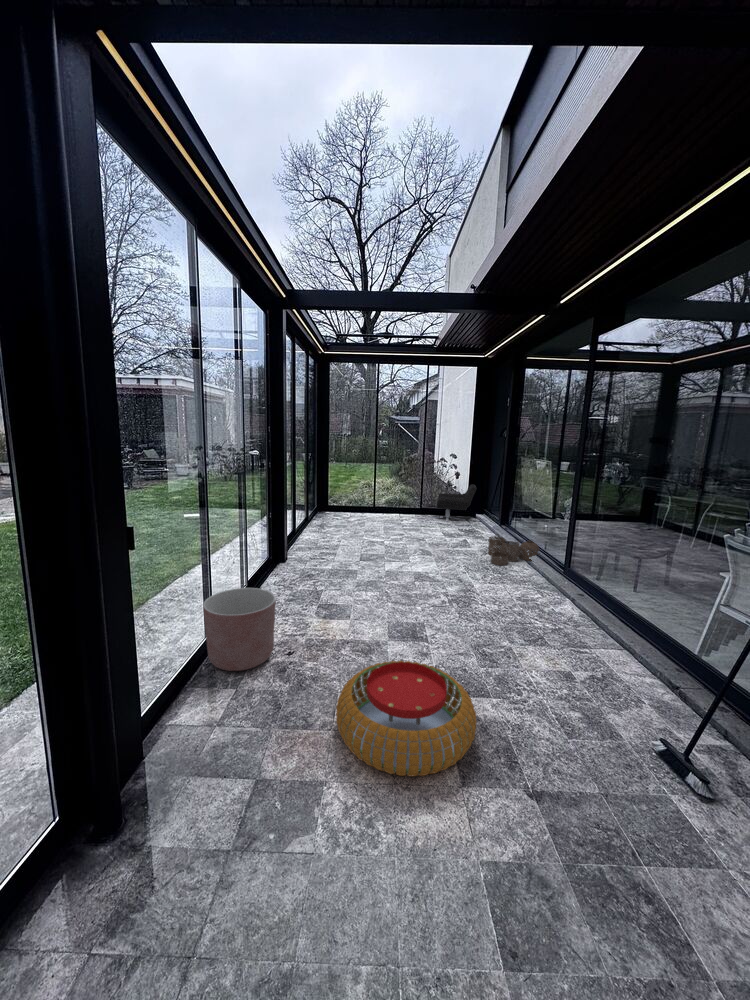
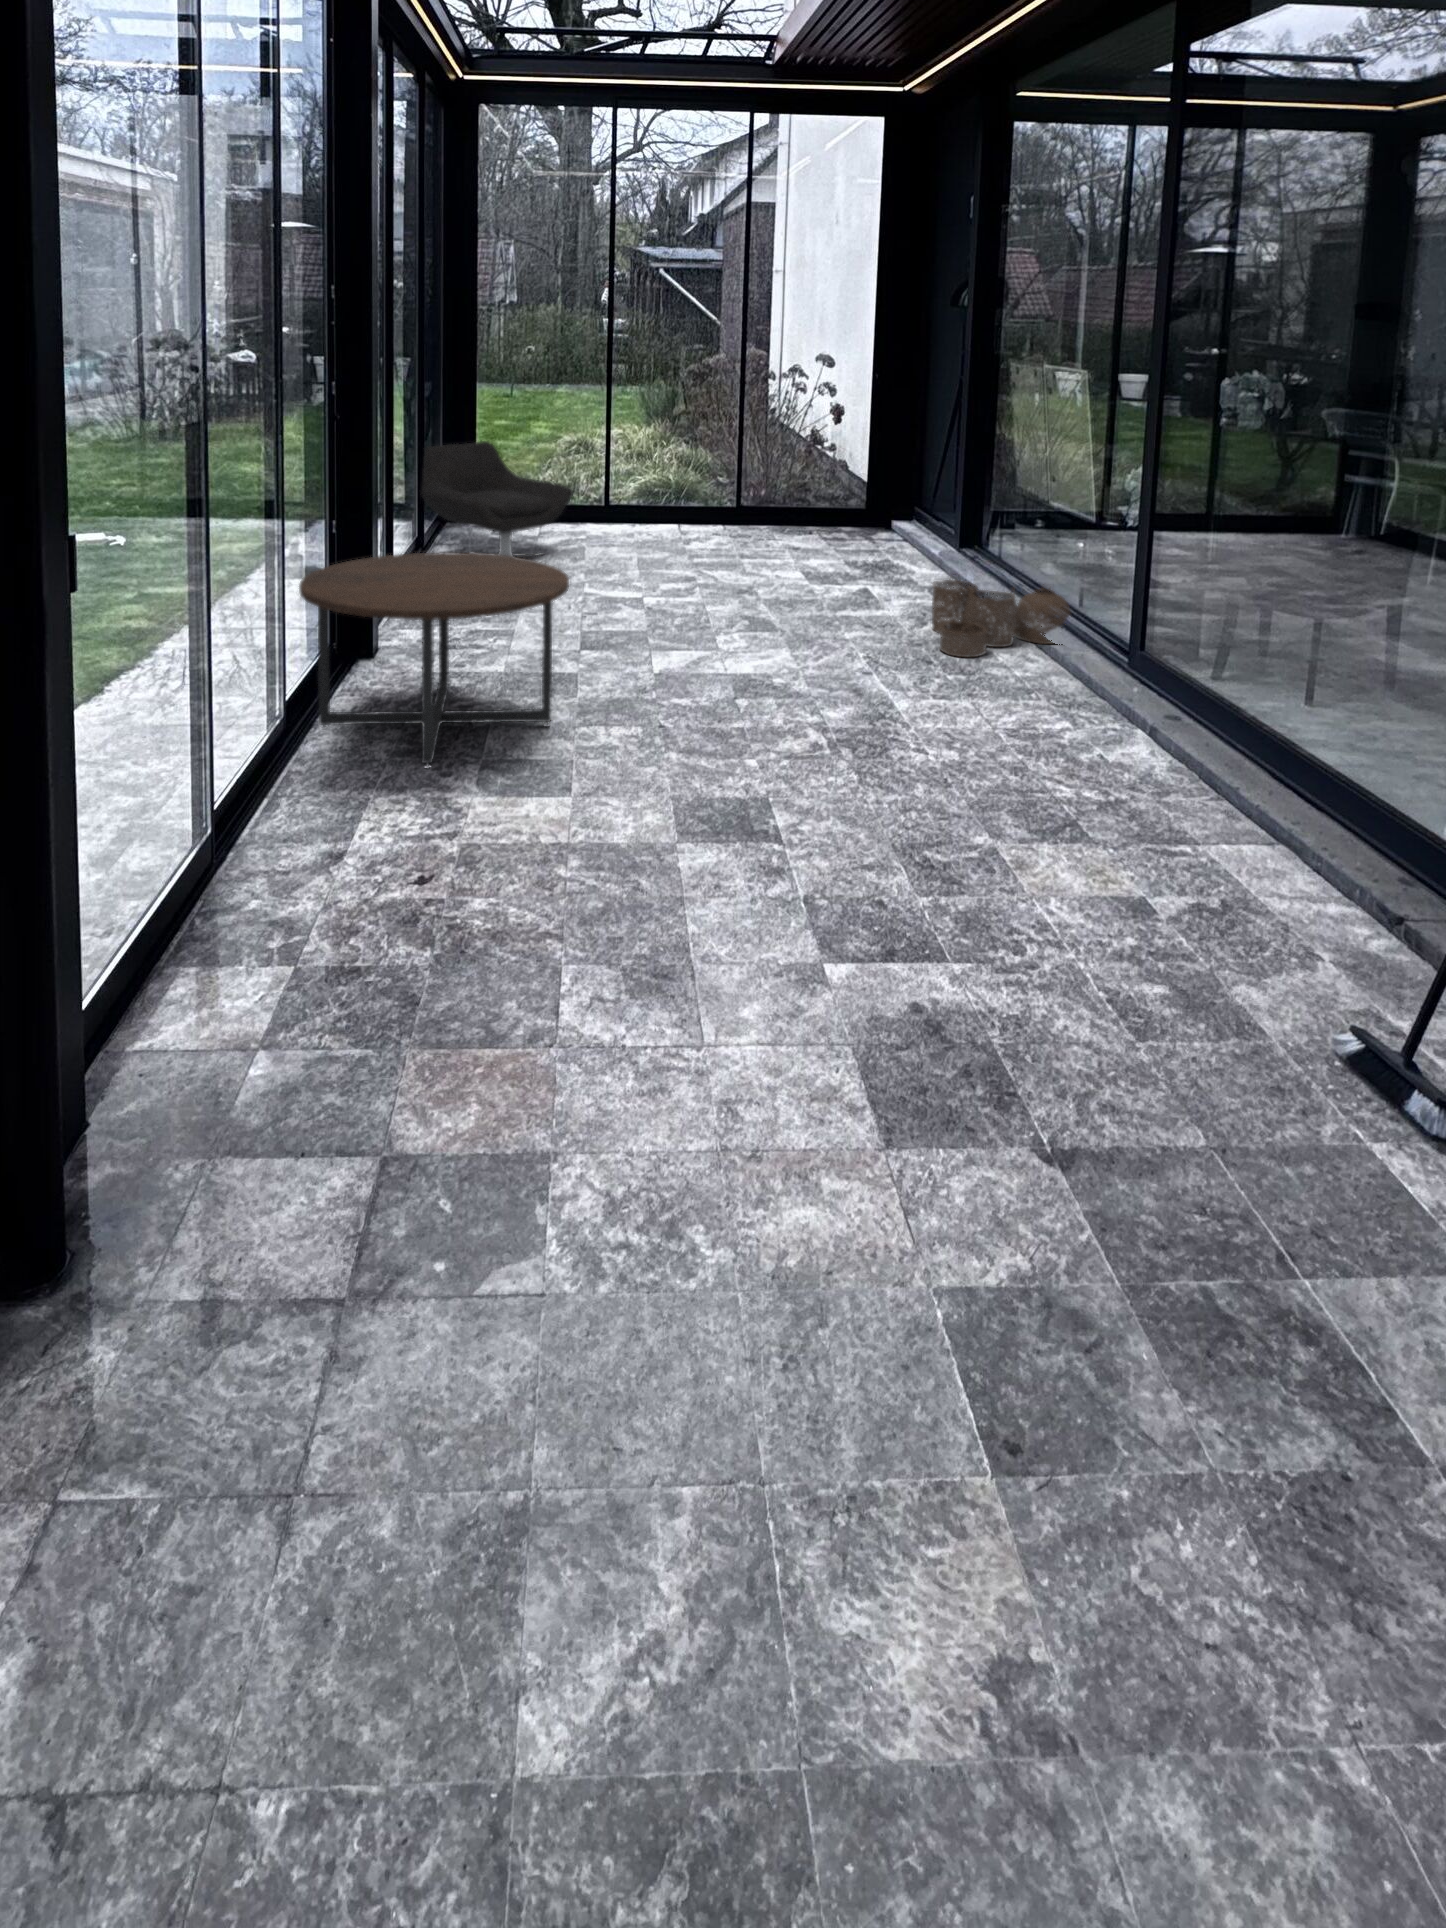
lounge chair: present [430,484,477,522] -> present [421,441,573,557]
coffee table: none [257,524,355,604] -> present [299,553,569,768]
planter: present [203,588,276,671] -> none [194,715,382,930]
pouf: present [336,661,477,776] -> none [566,876,914,1129]

